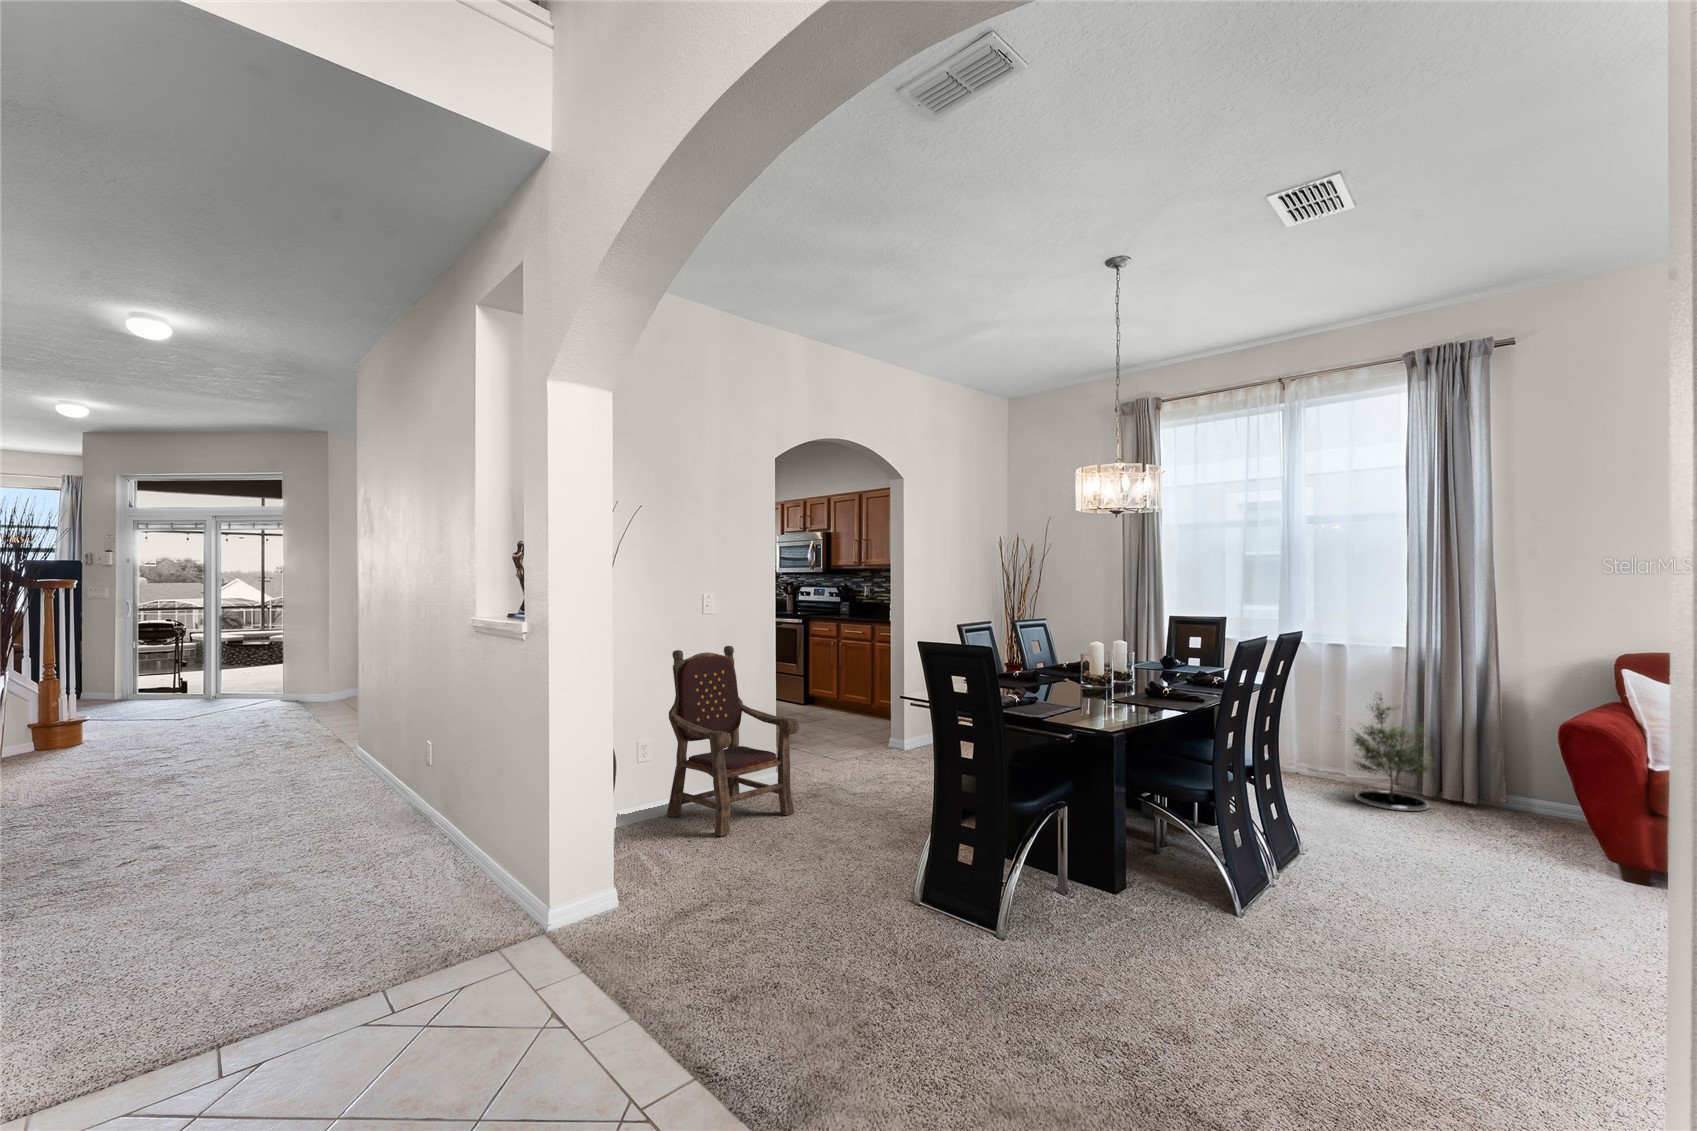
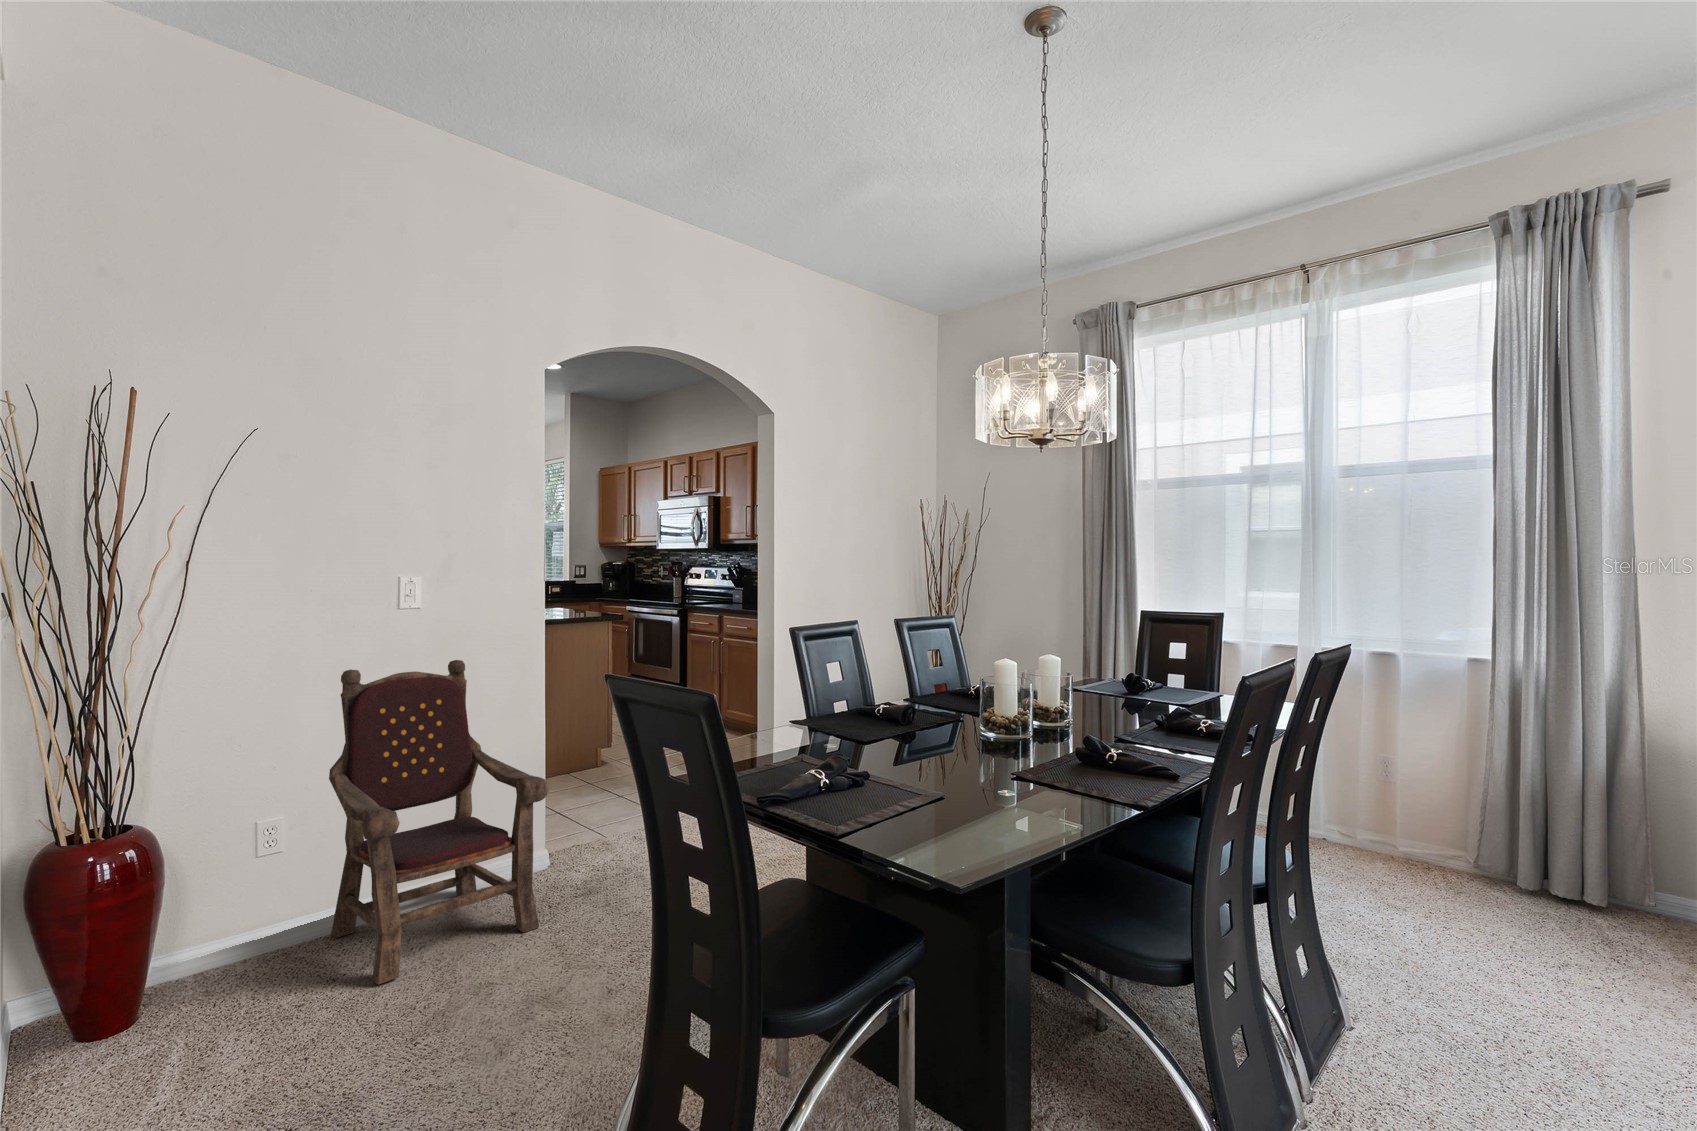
potted tree: present [1351,694,1432,811] -> none [1404,727,1541,916]

